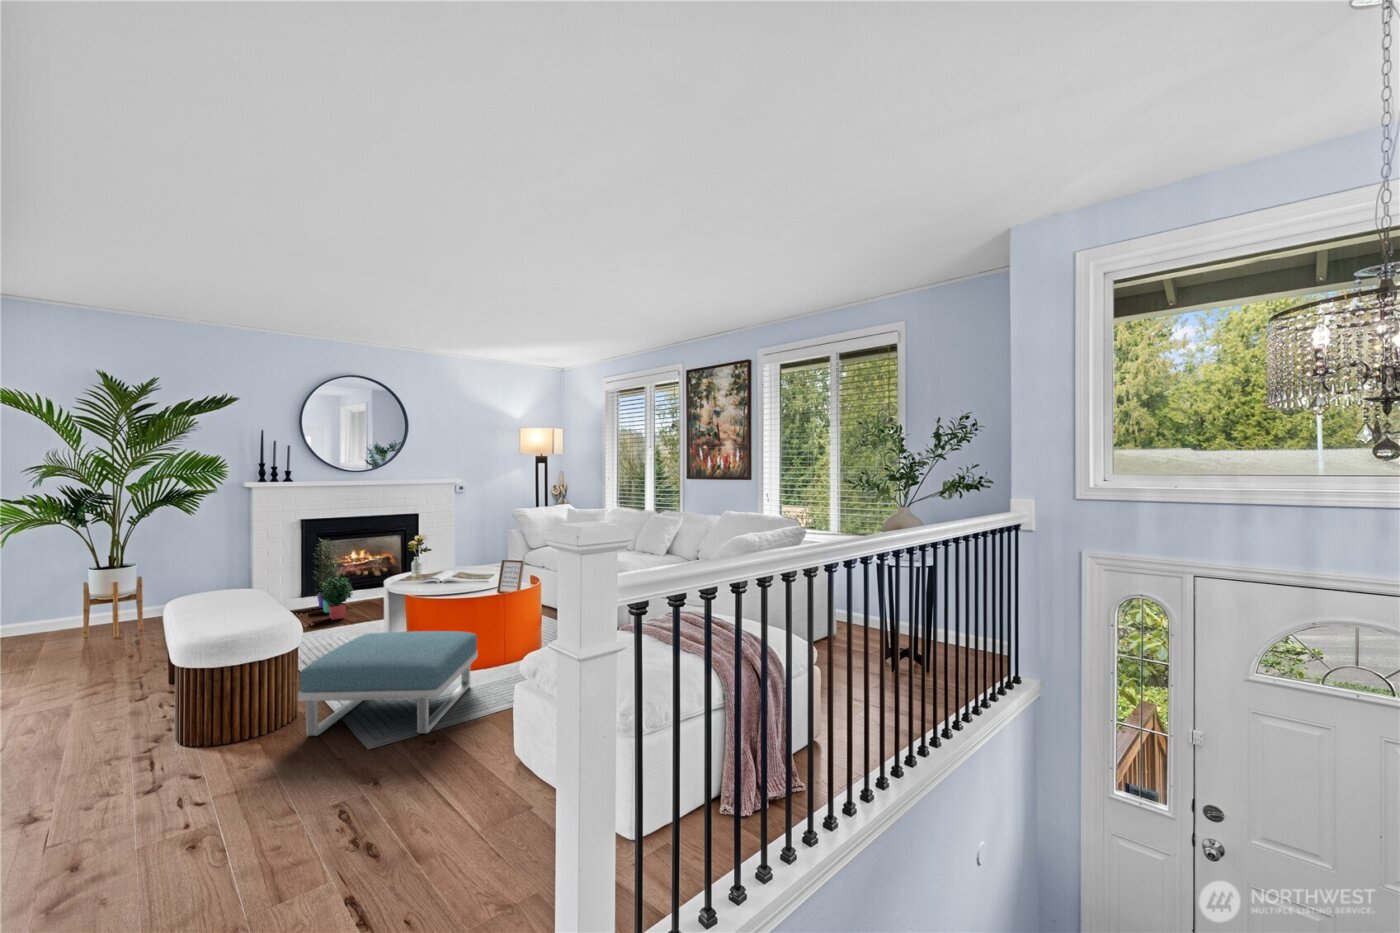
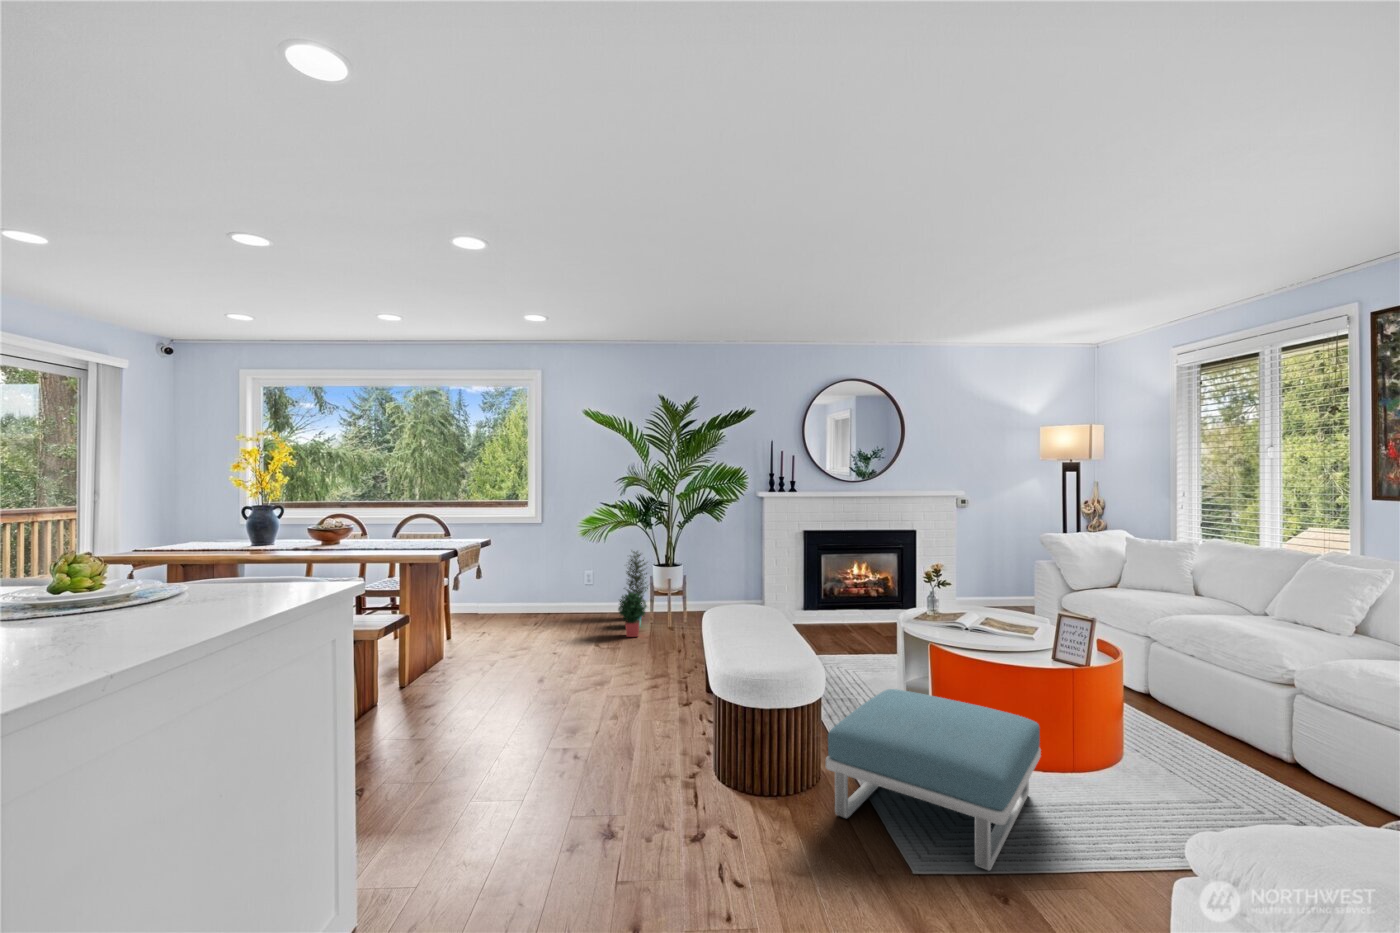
potted plant: present [312,538,353,620] -> present [618,551,648,637]

